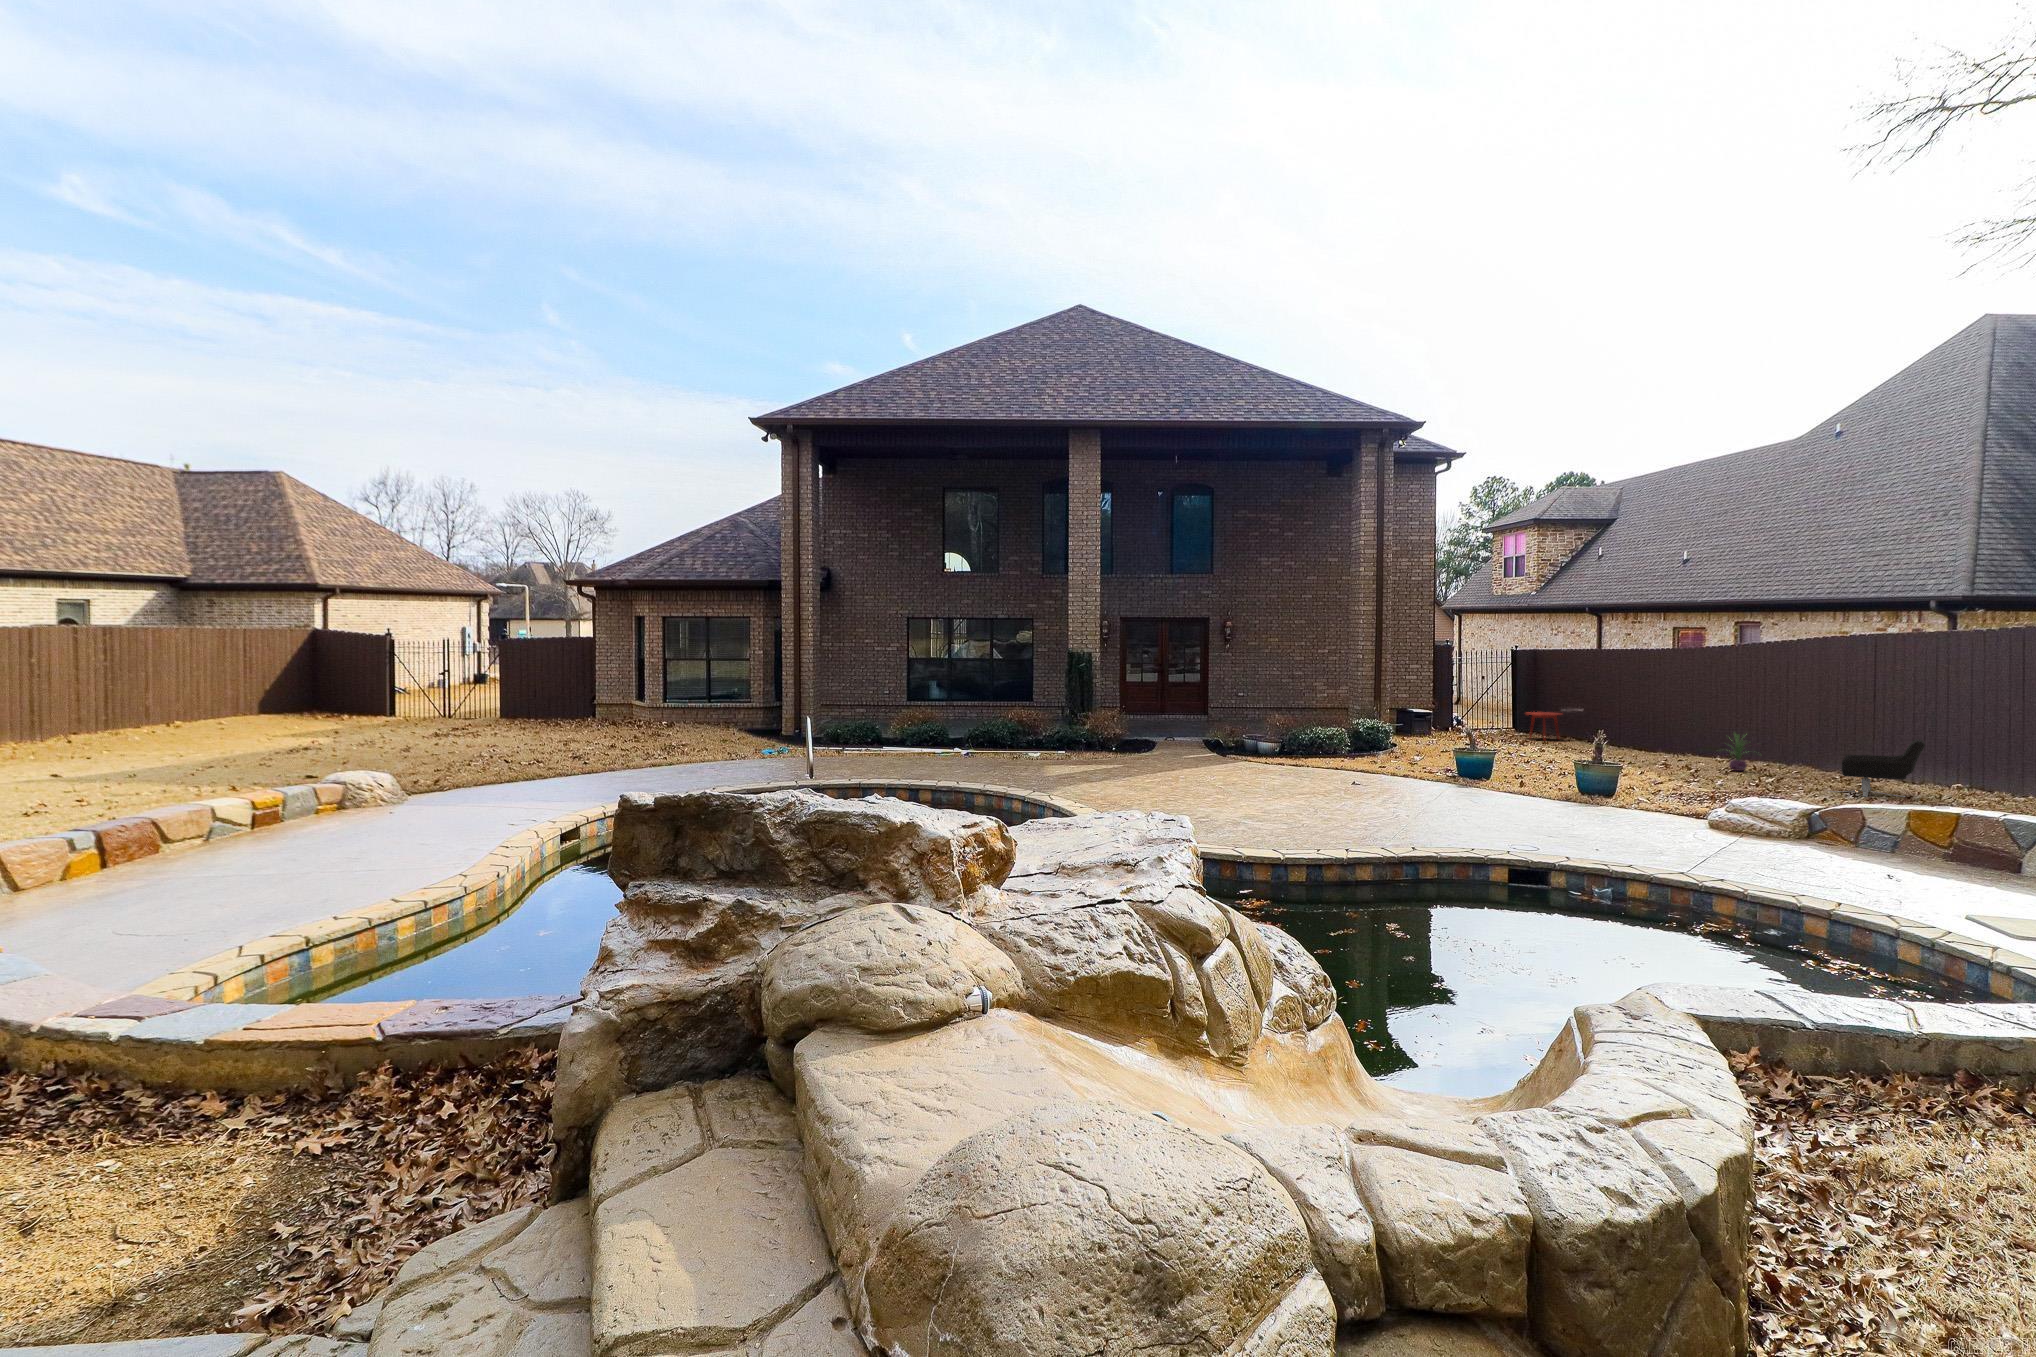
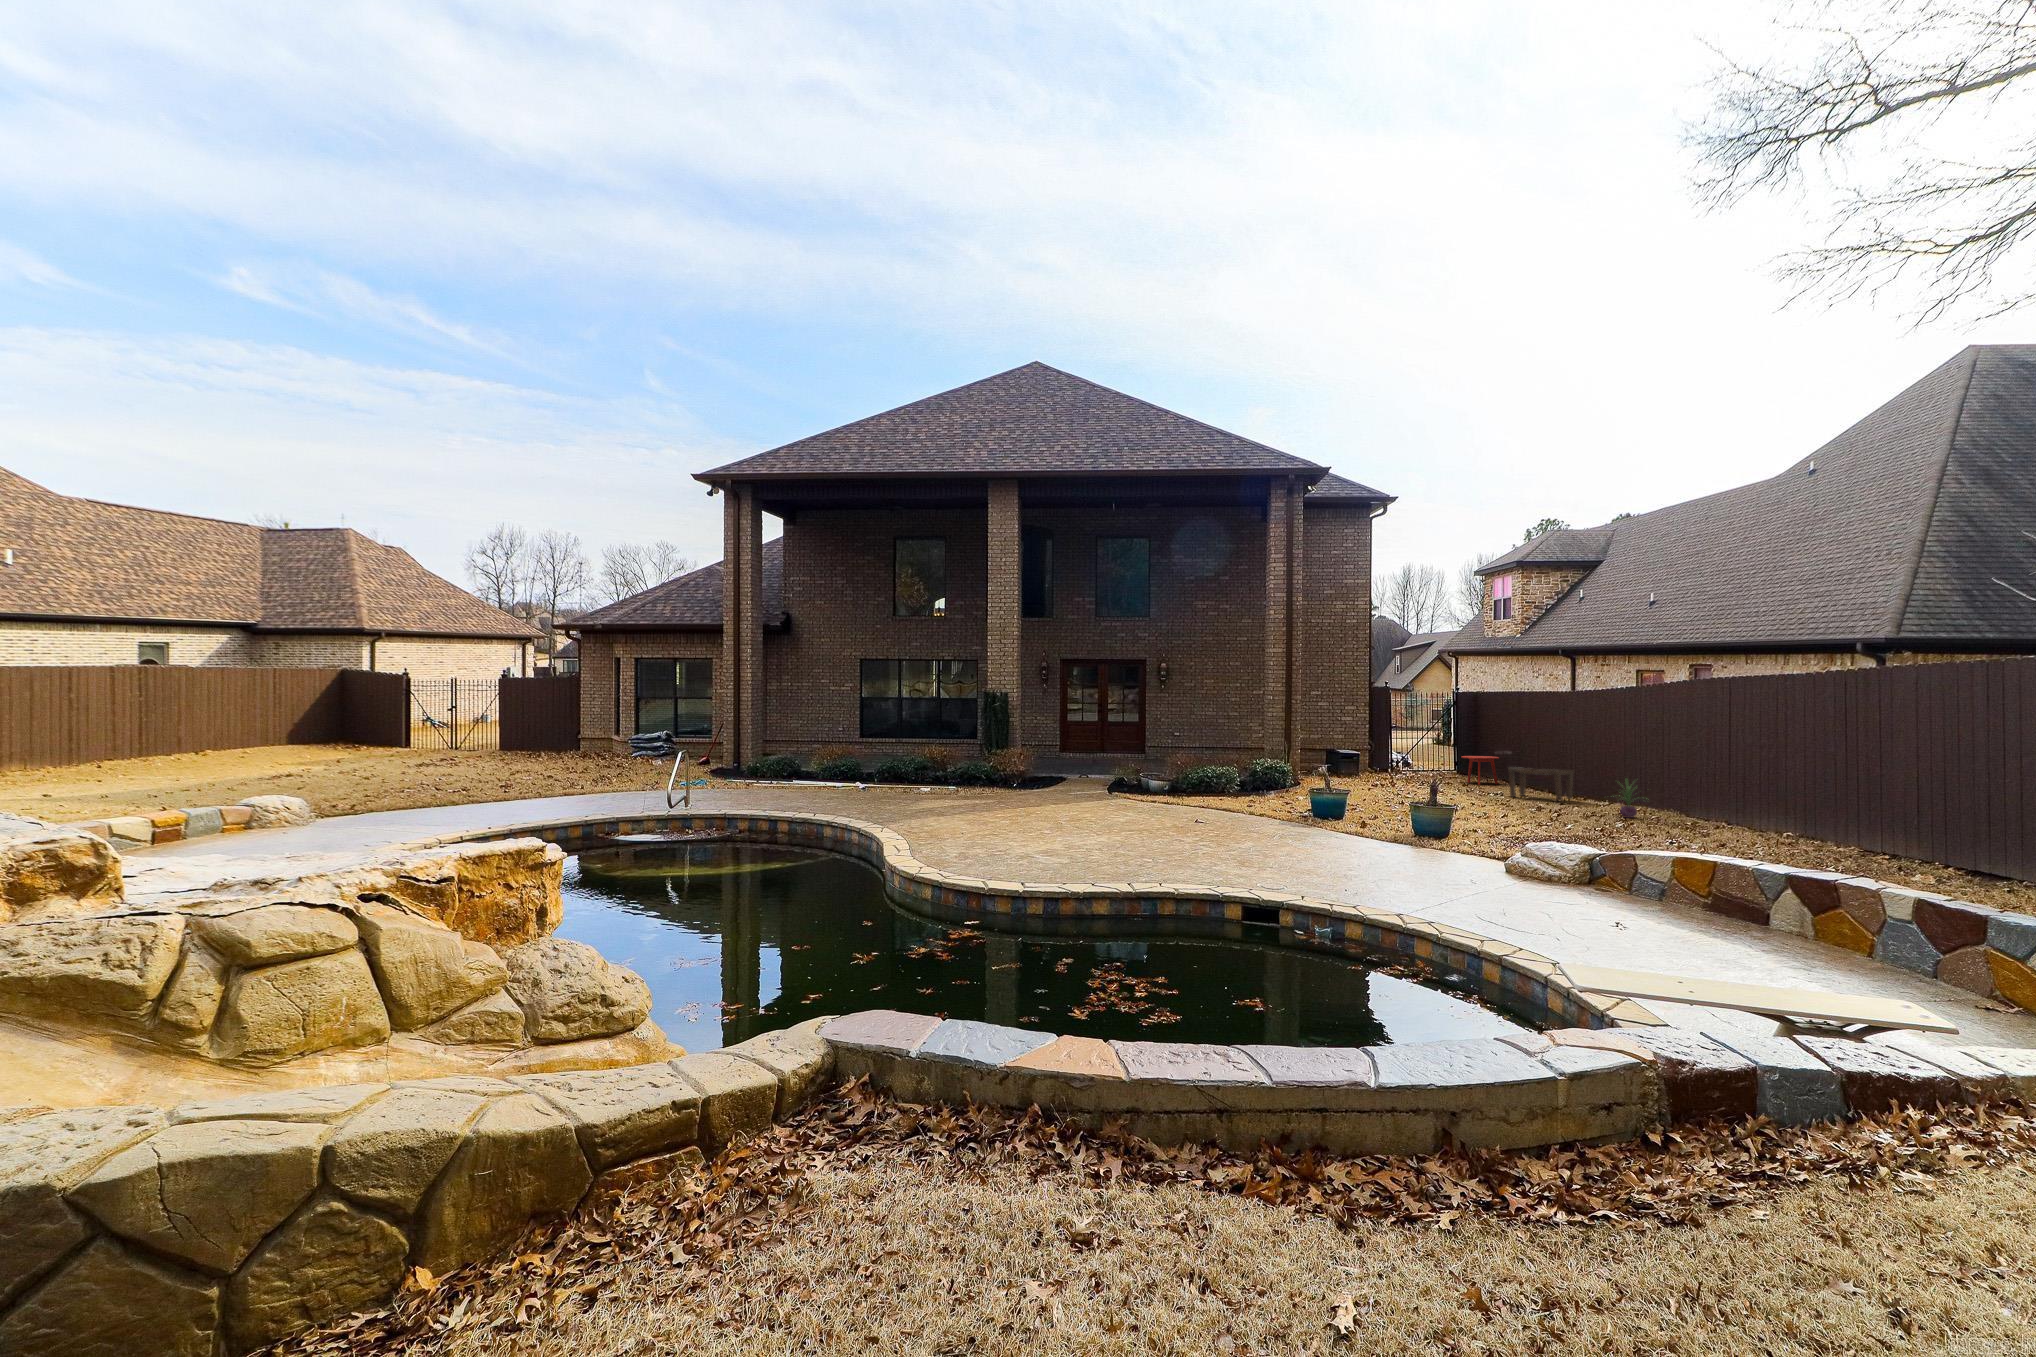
bench: none [1592,723,1661,756] -> present [1508,767,1574,801]
lounge chair: present [1830,739,1925,797] -> none [1686,786,1780,846]

